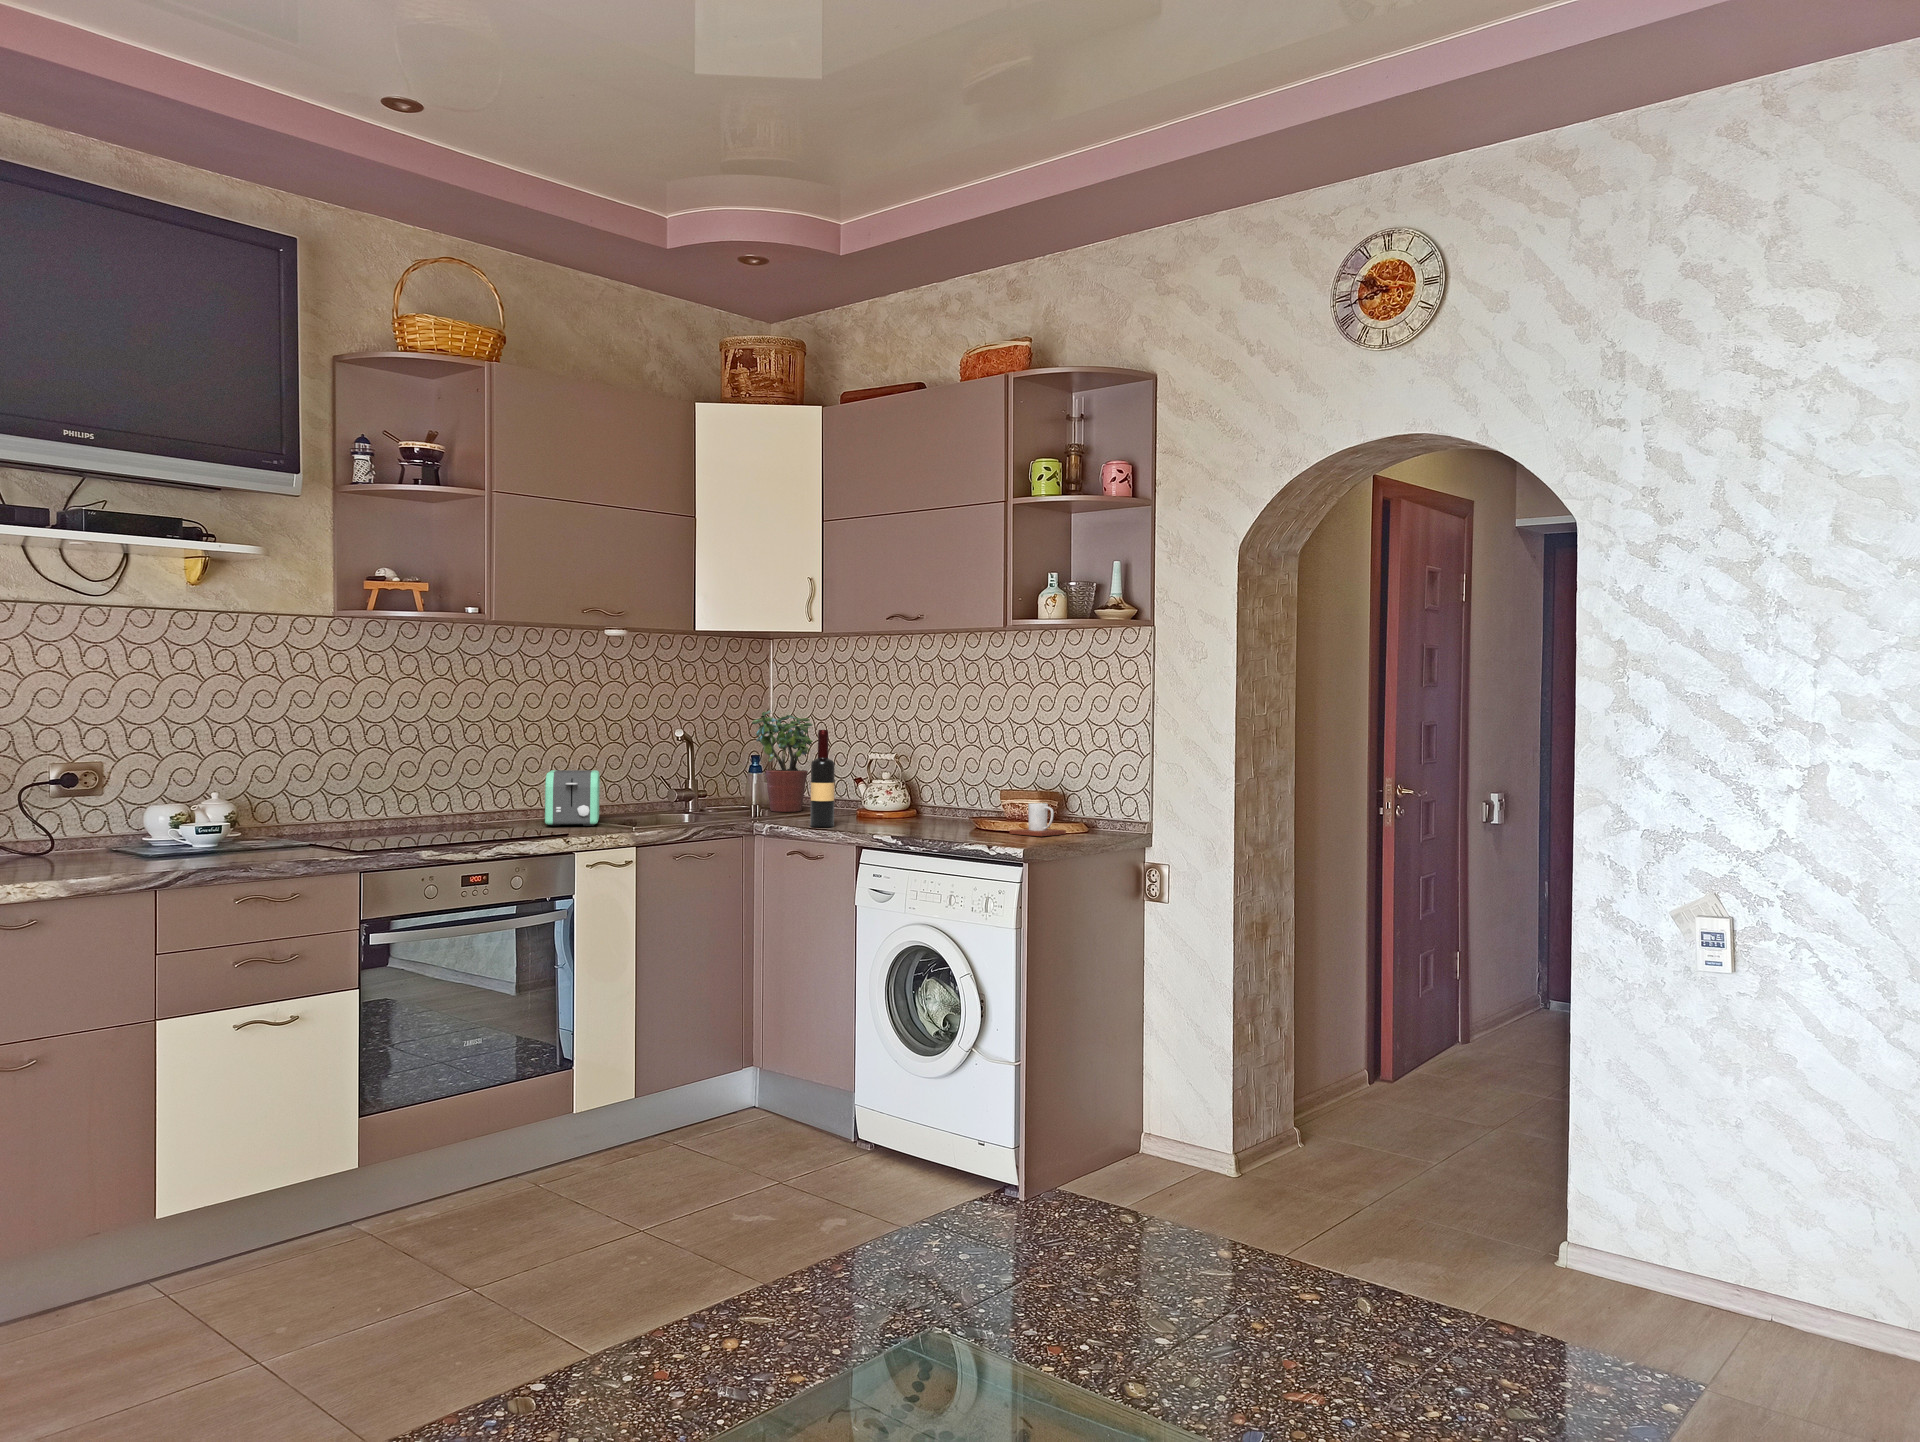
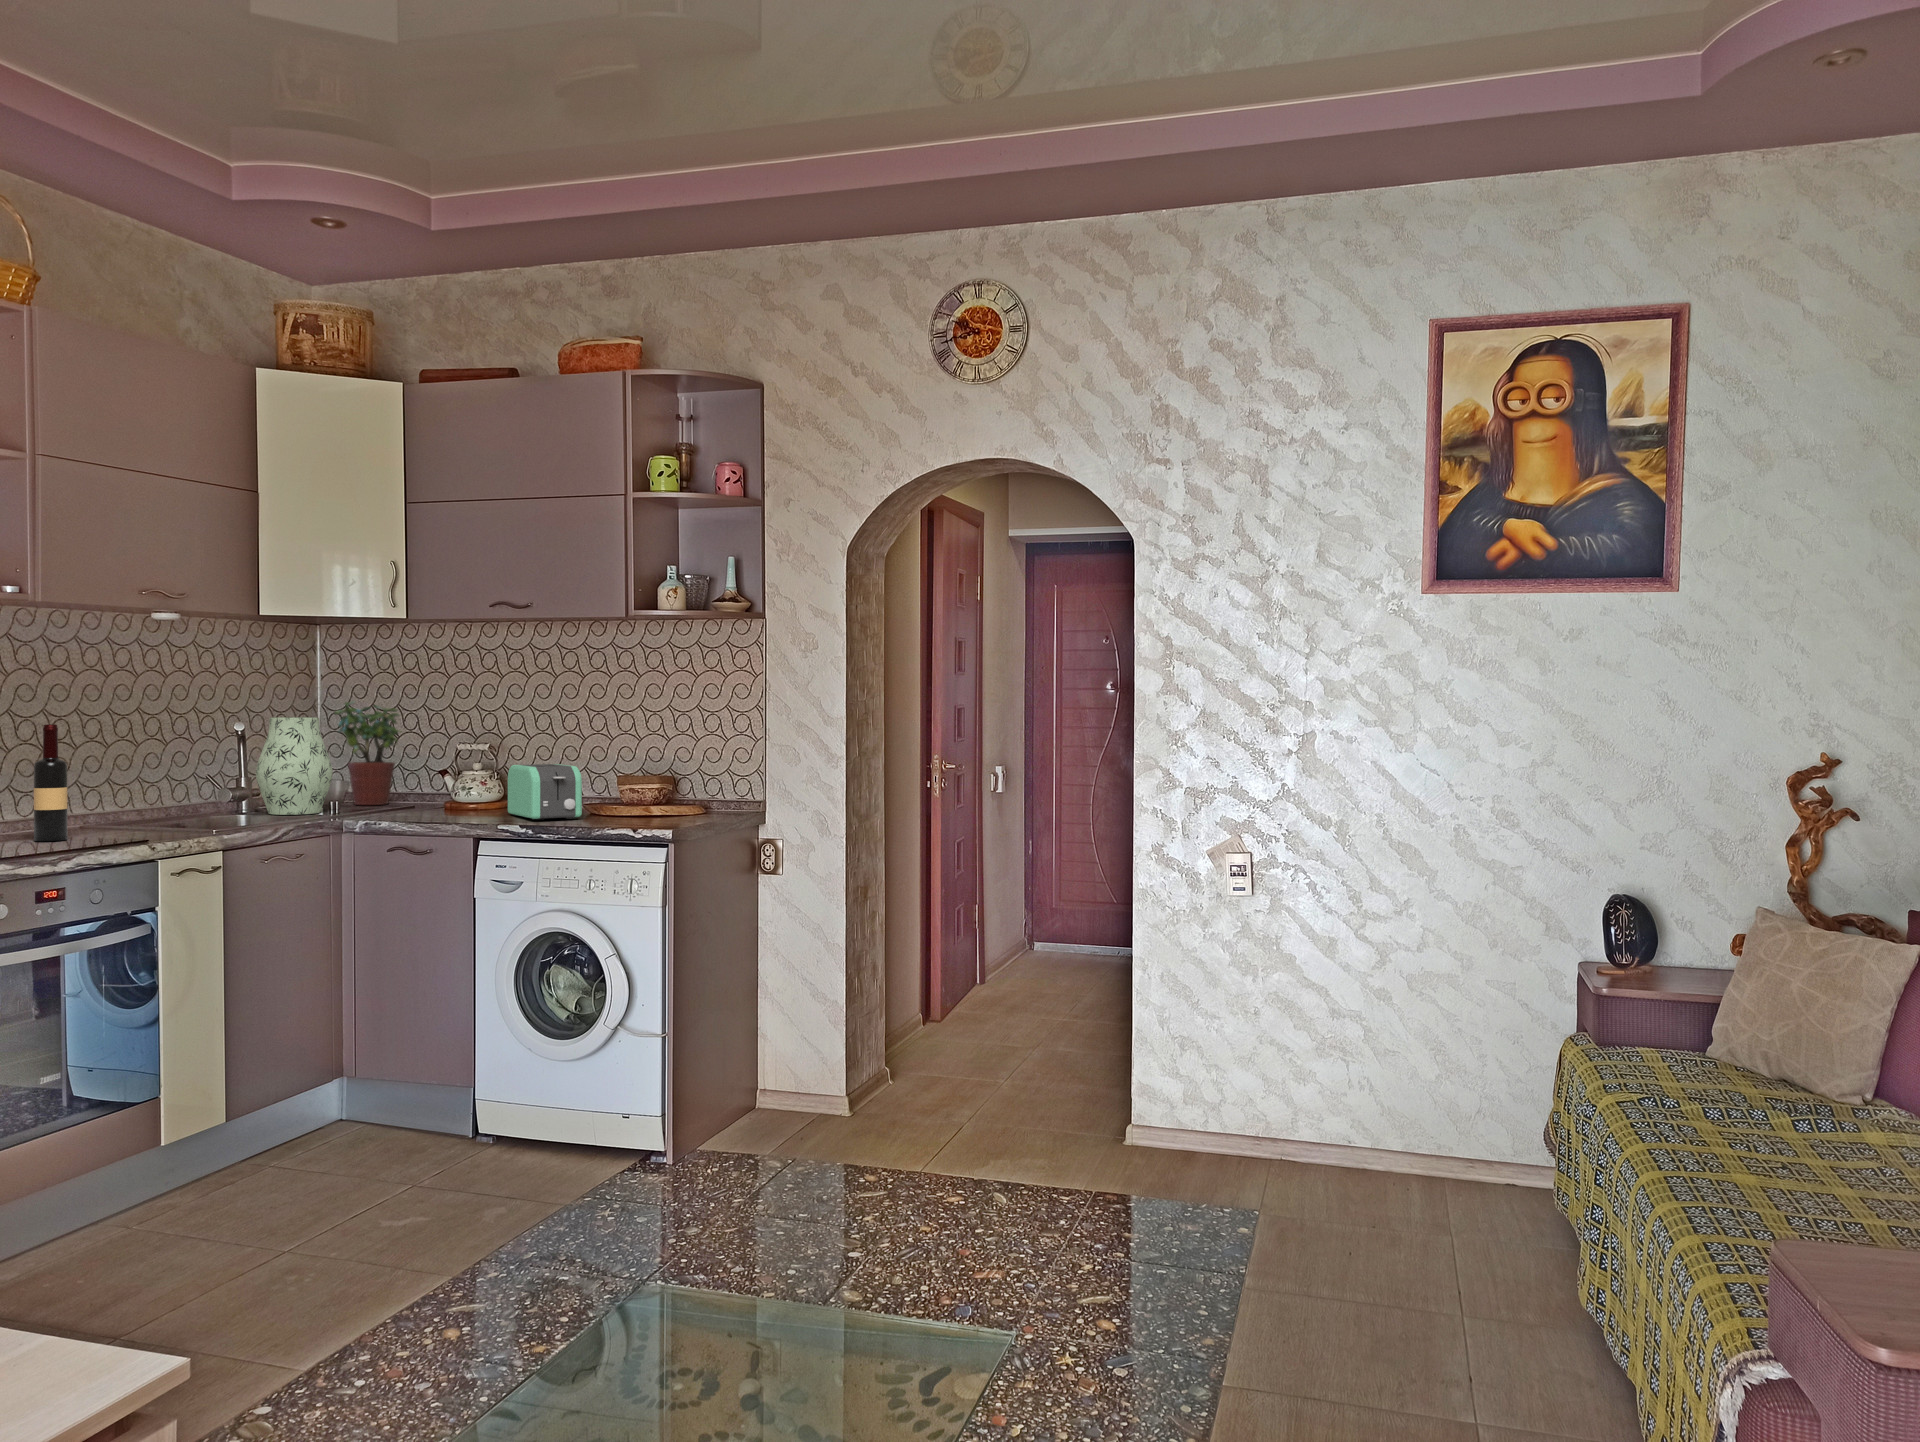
vase: none [678,726,745,818] -> present [256,717,333,815]
wine bottle: present [810,730,835,827] -> present [34,724,68,841]
toaster: present [545,770,600,826] -> present [508,764,582,820]
mug: present [1010,803,1066,836] -> none [627,789,681,820]

